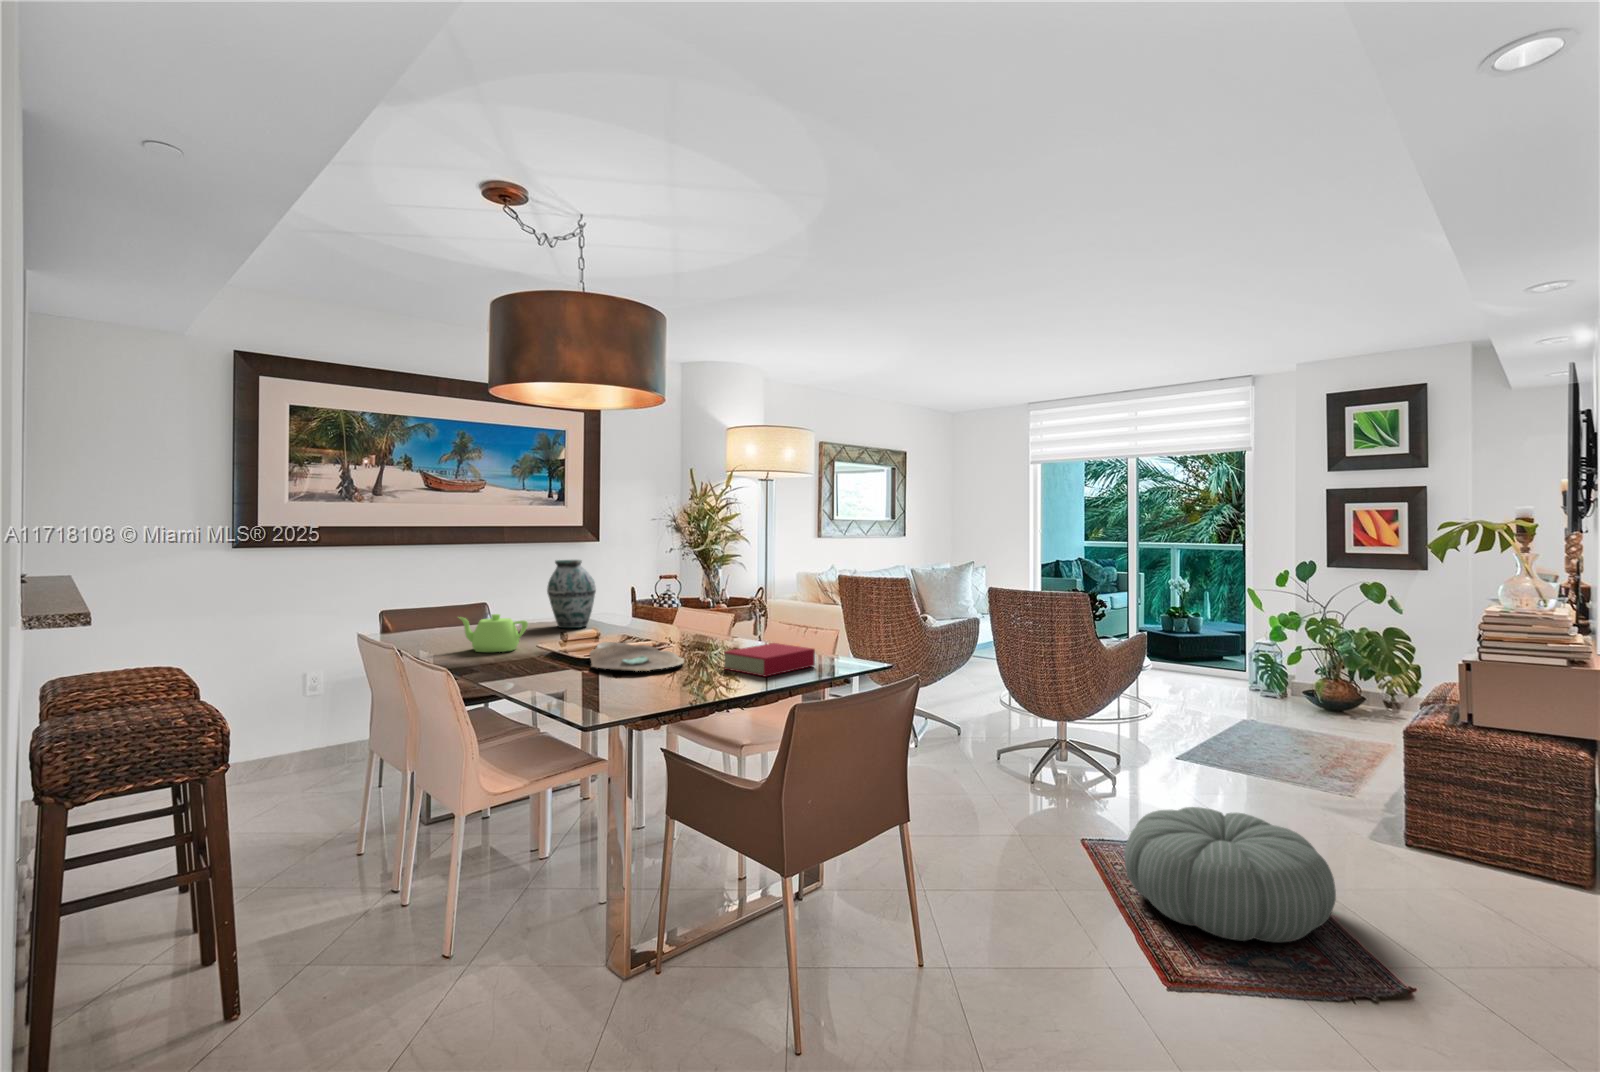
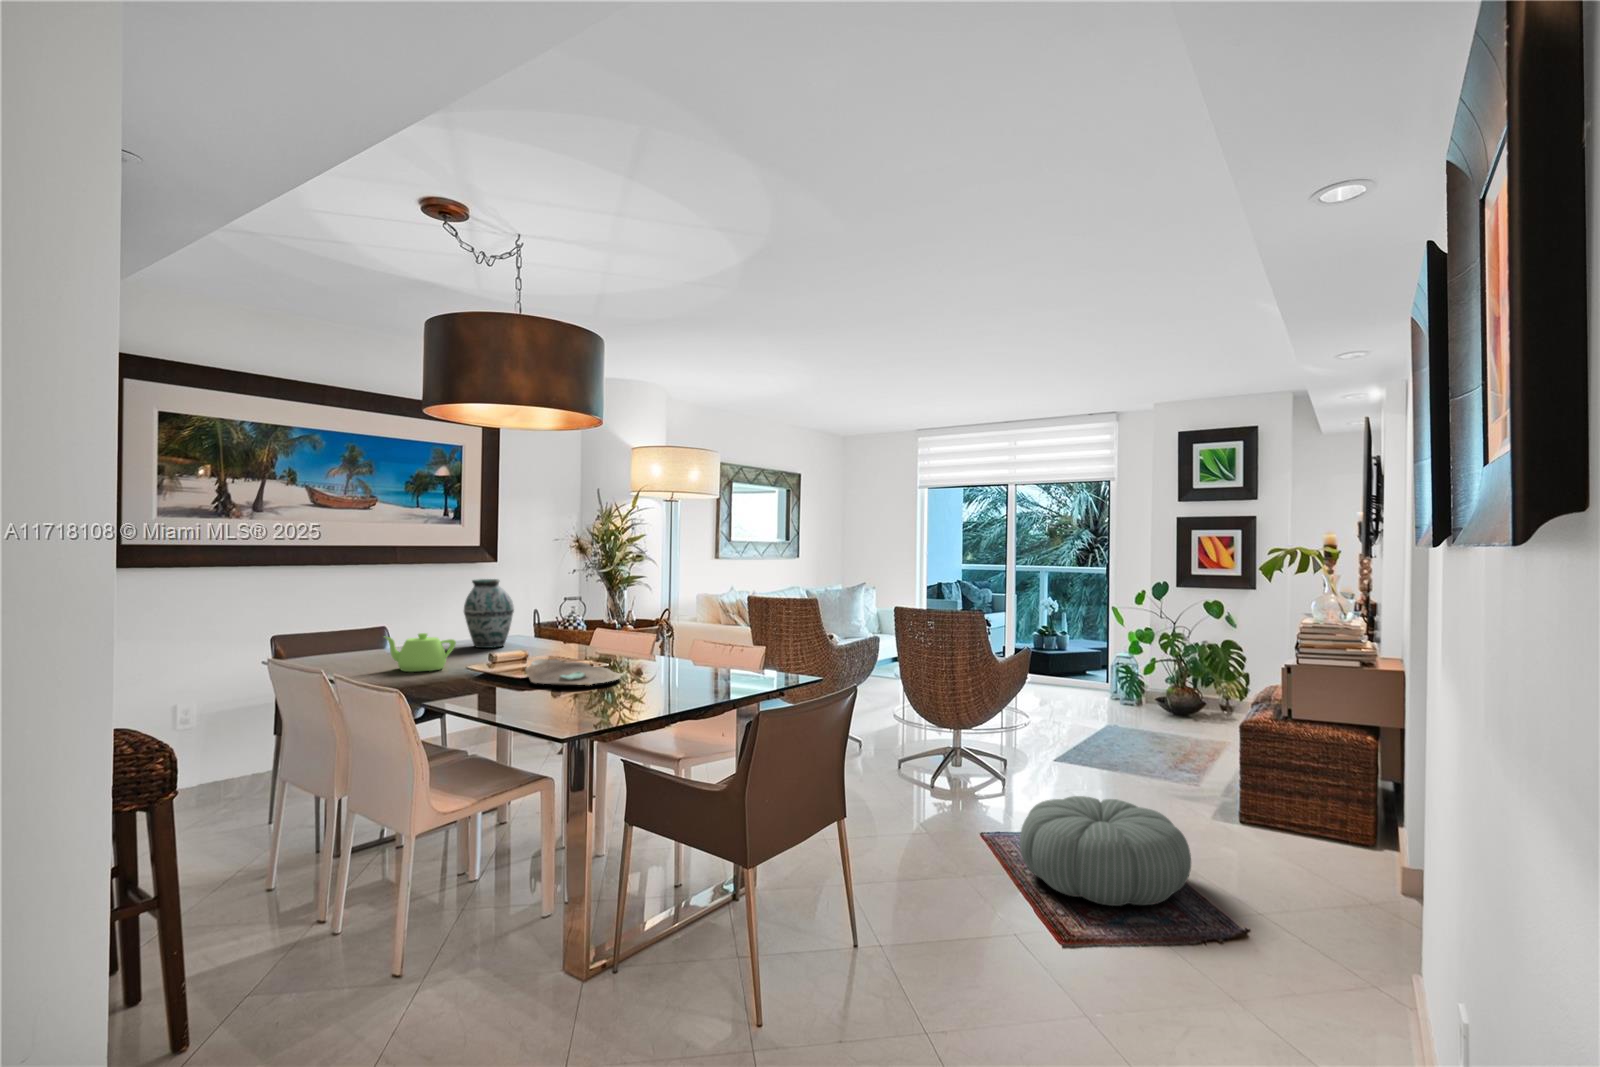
book: present [724,643,815,676] -> none [661,657,746,688]

